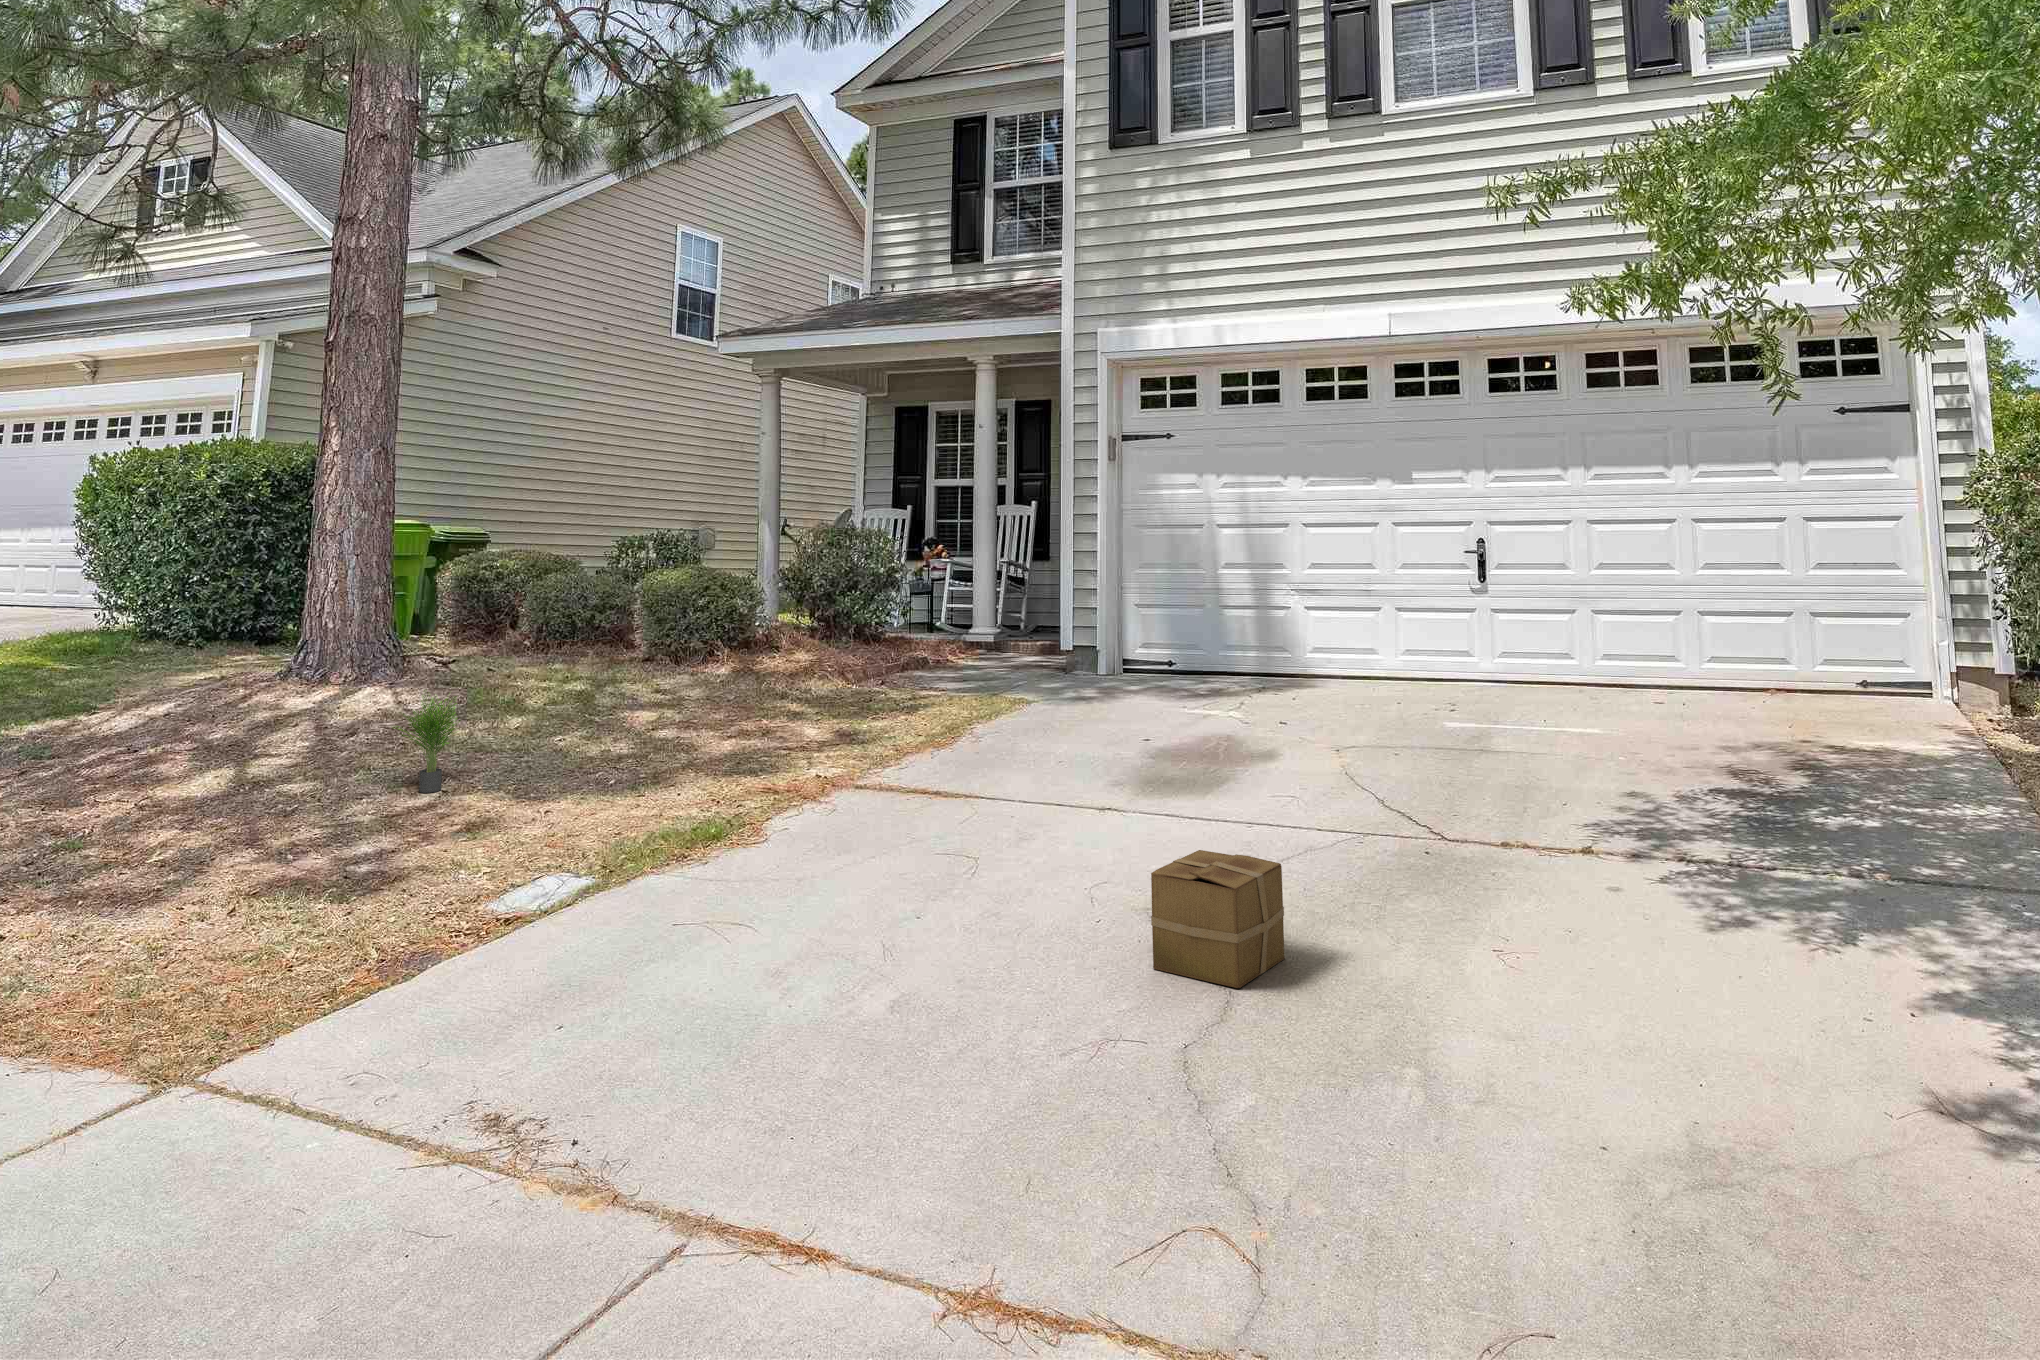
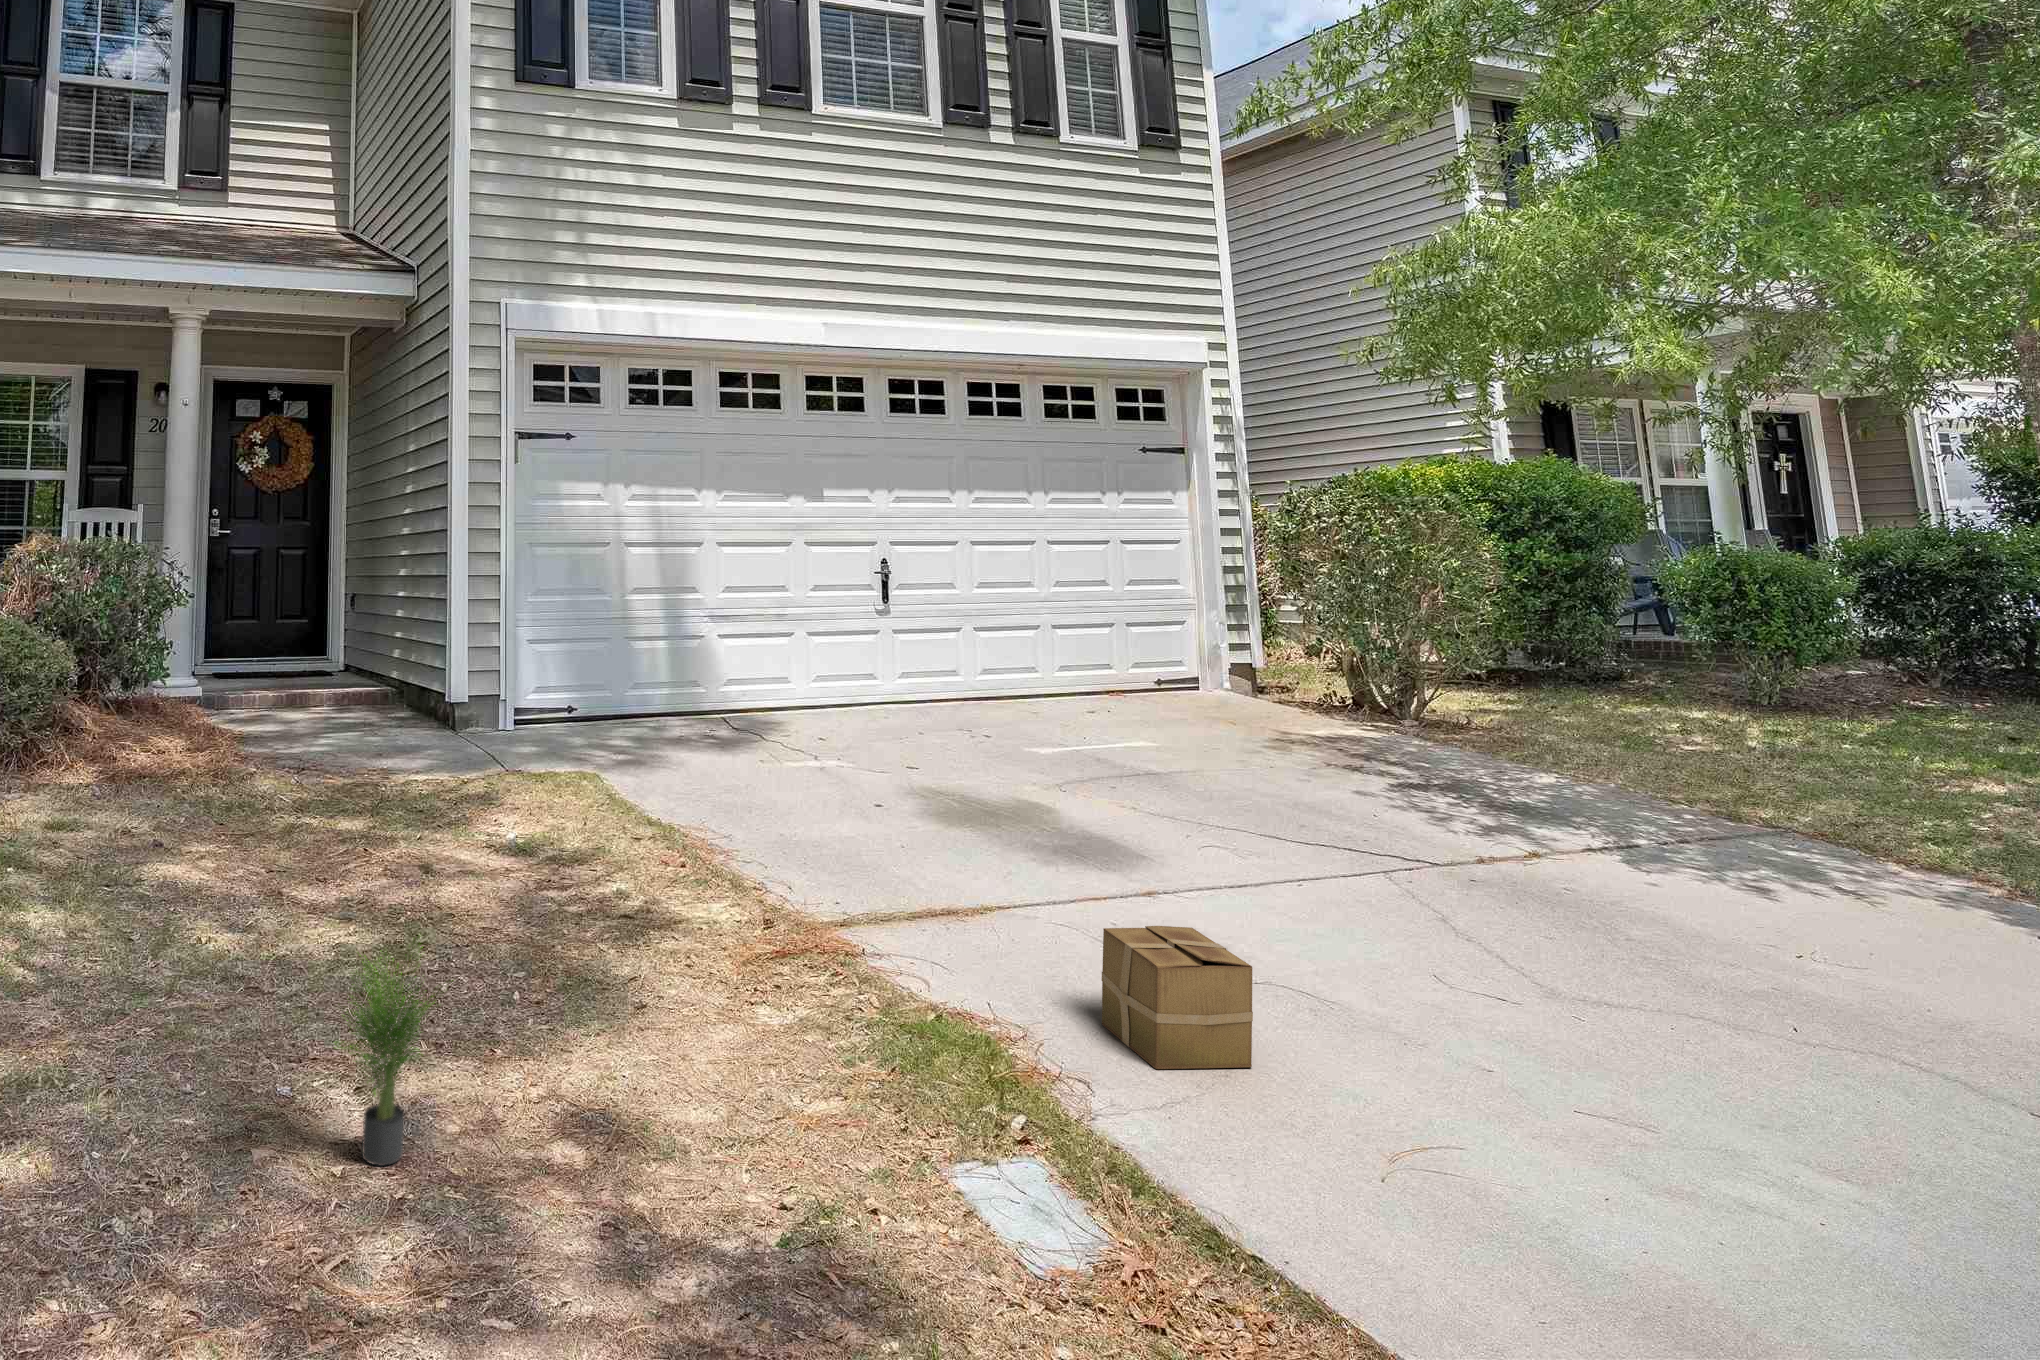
cardboard box: present [1151,850,1285,988] -> present [1102,926,1253,1069]

